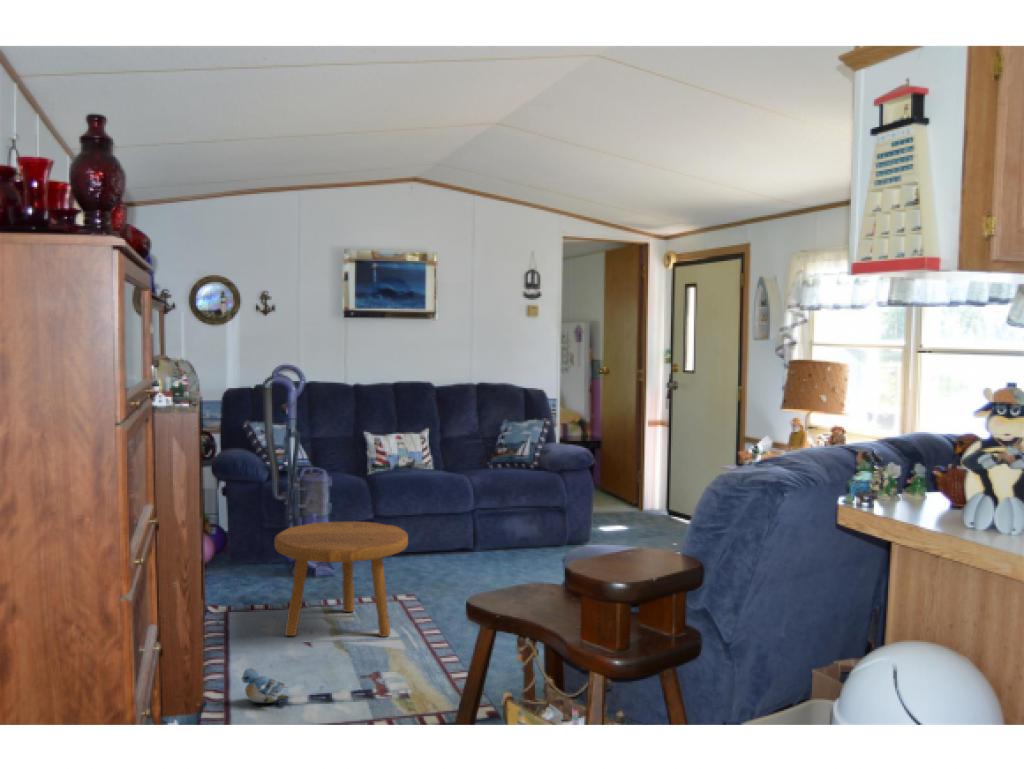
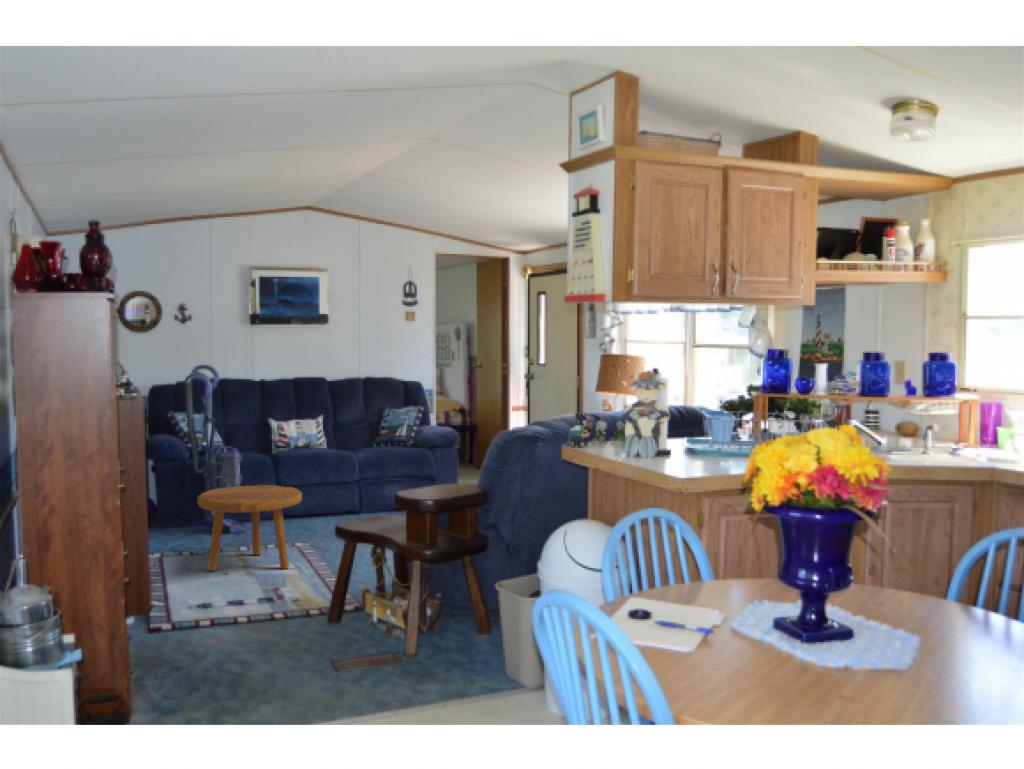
plush toy: present [242,668,287,703] -> none [176,585,211,609]

